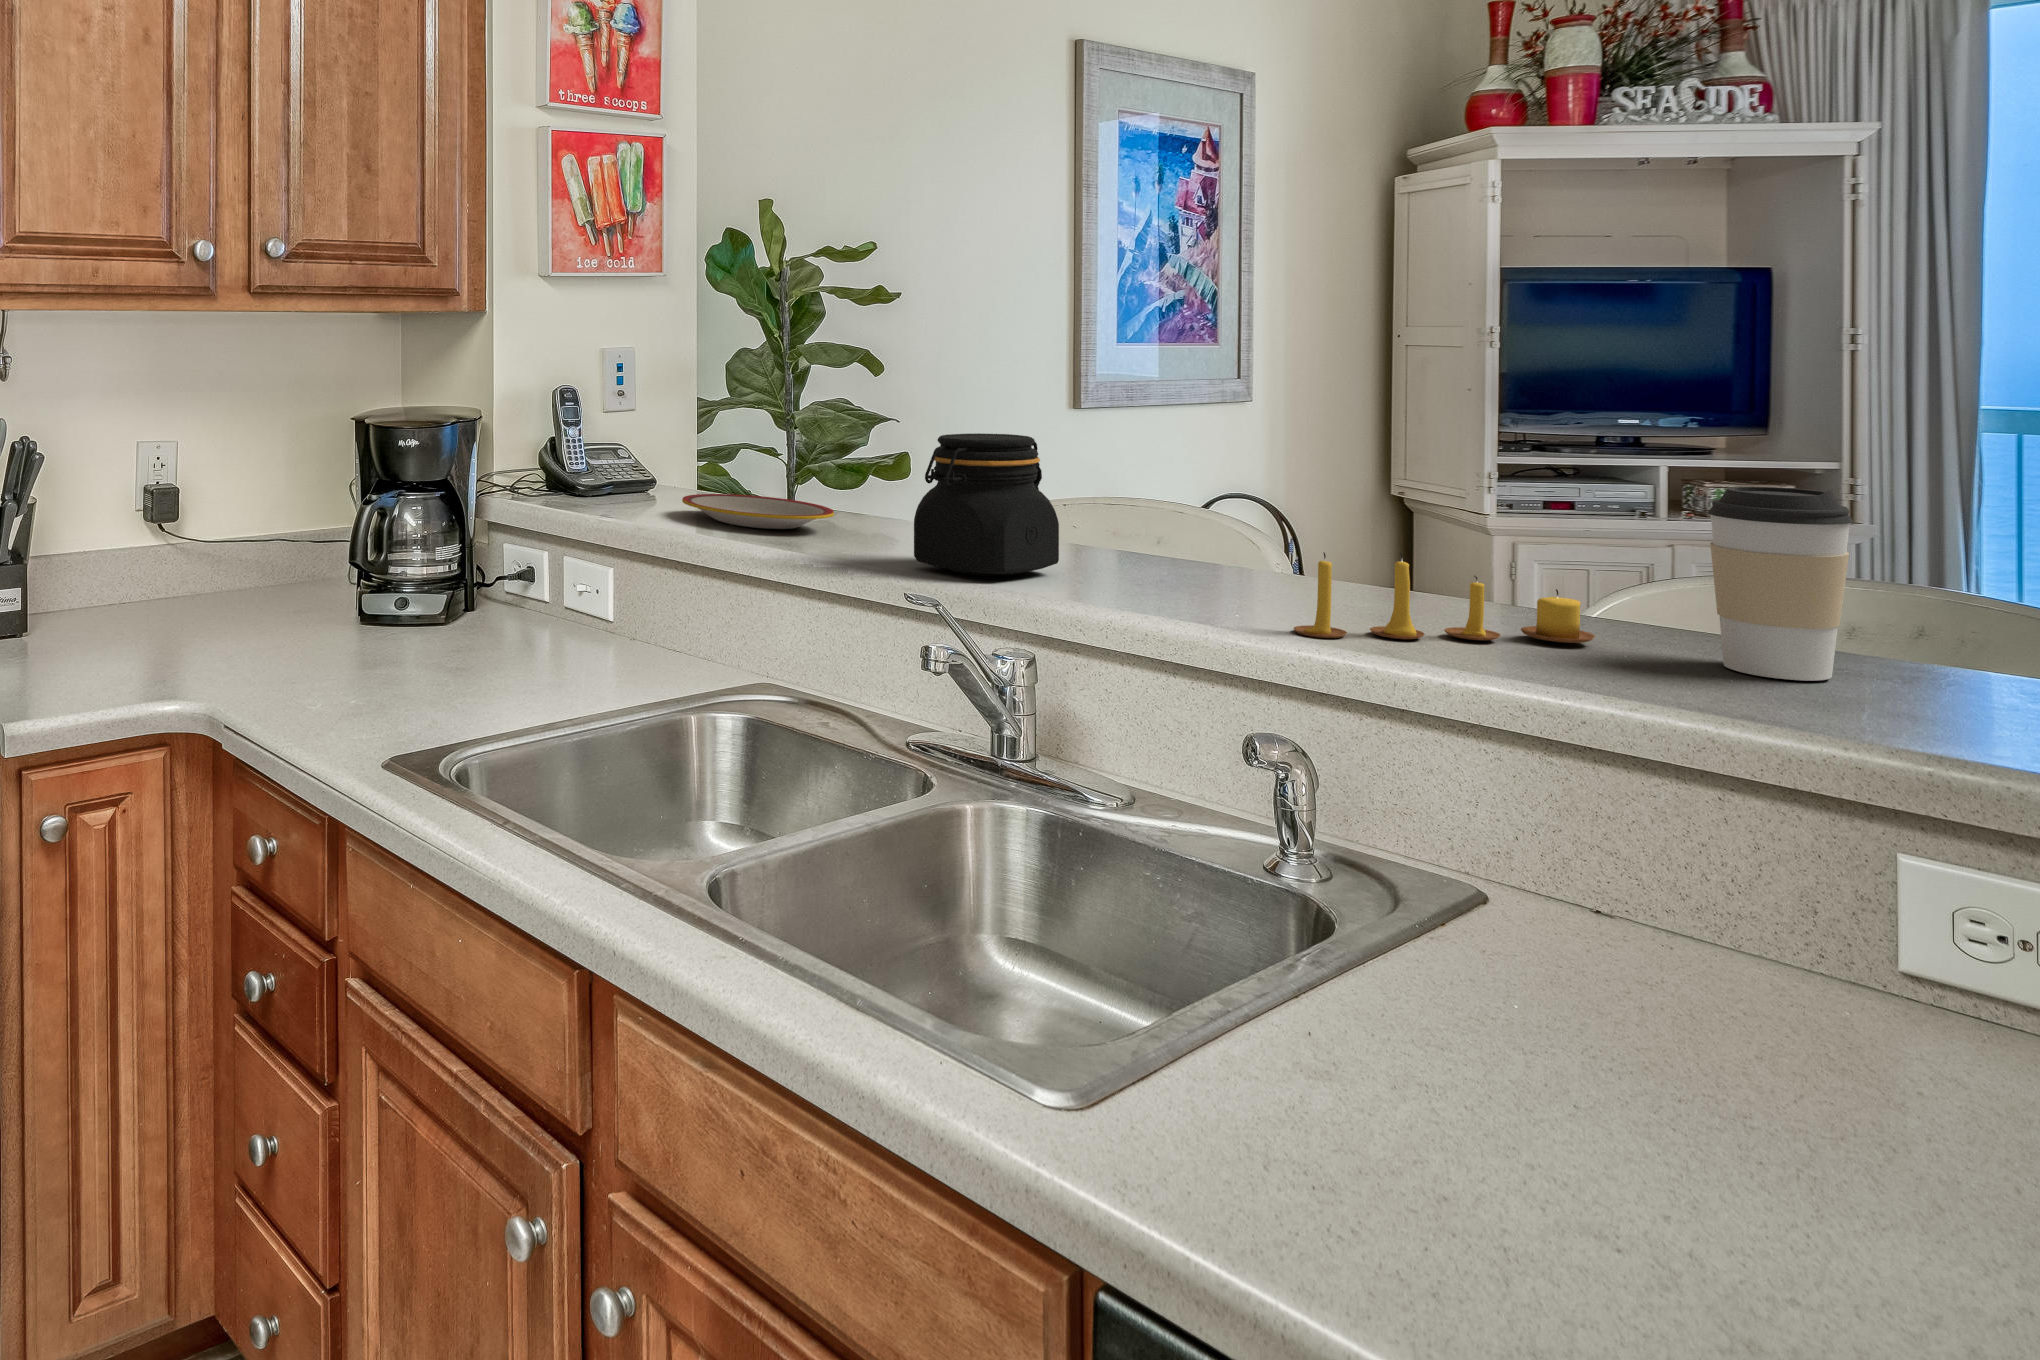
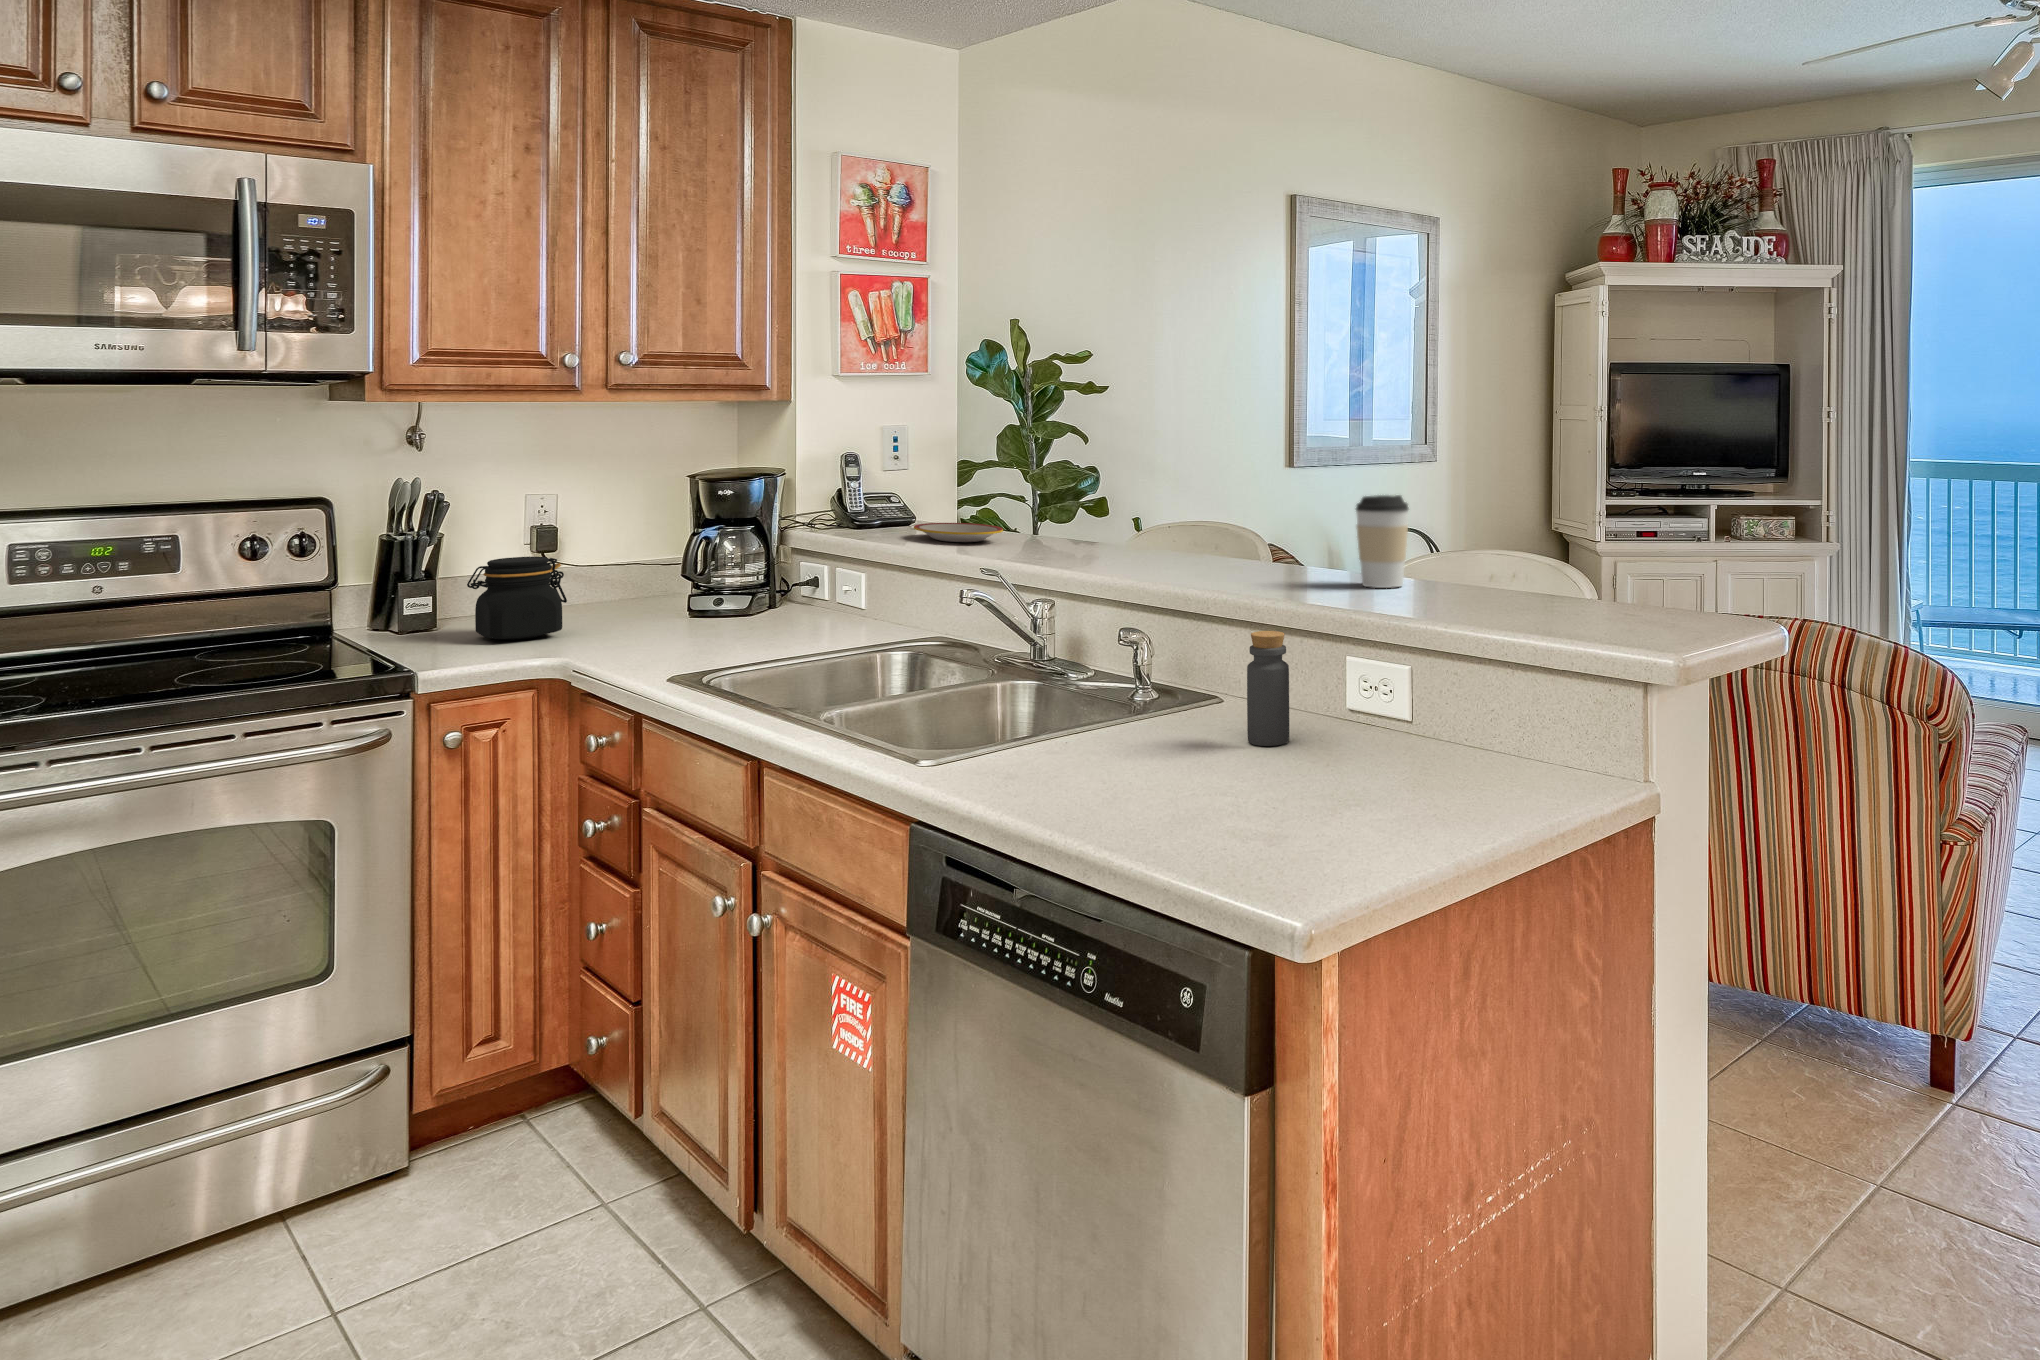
jar: present [914,433,1059,576] -> present [467,557,567,640]
candle: present [1294,552,1595,643] -> none [1177,535,1324,580]
bottle: none [1745,817,1876,1106] -> present [1247,631,1289,746]

